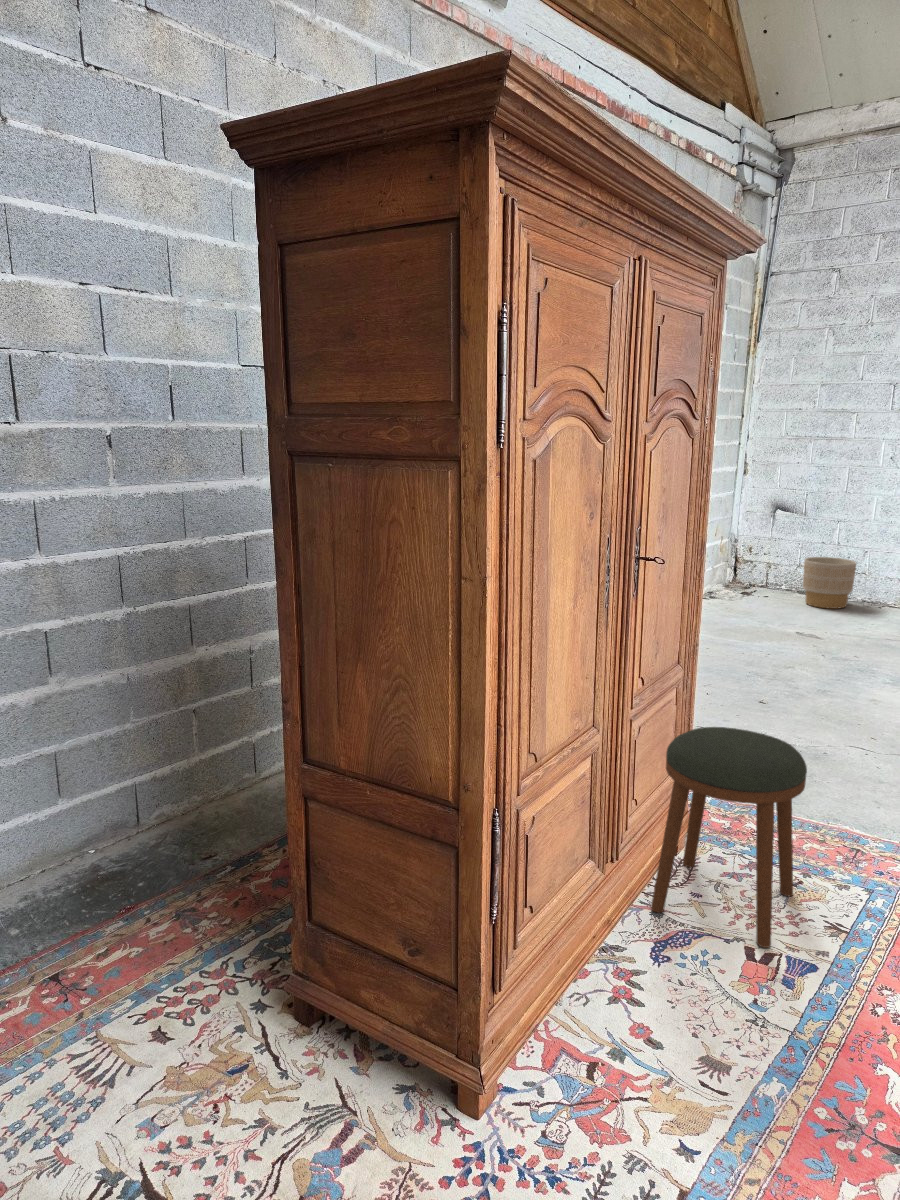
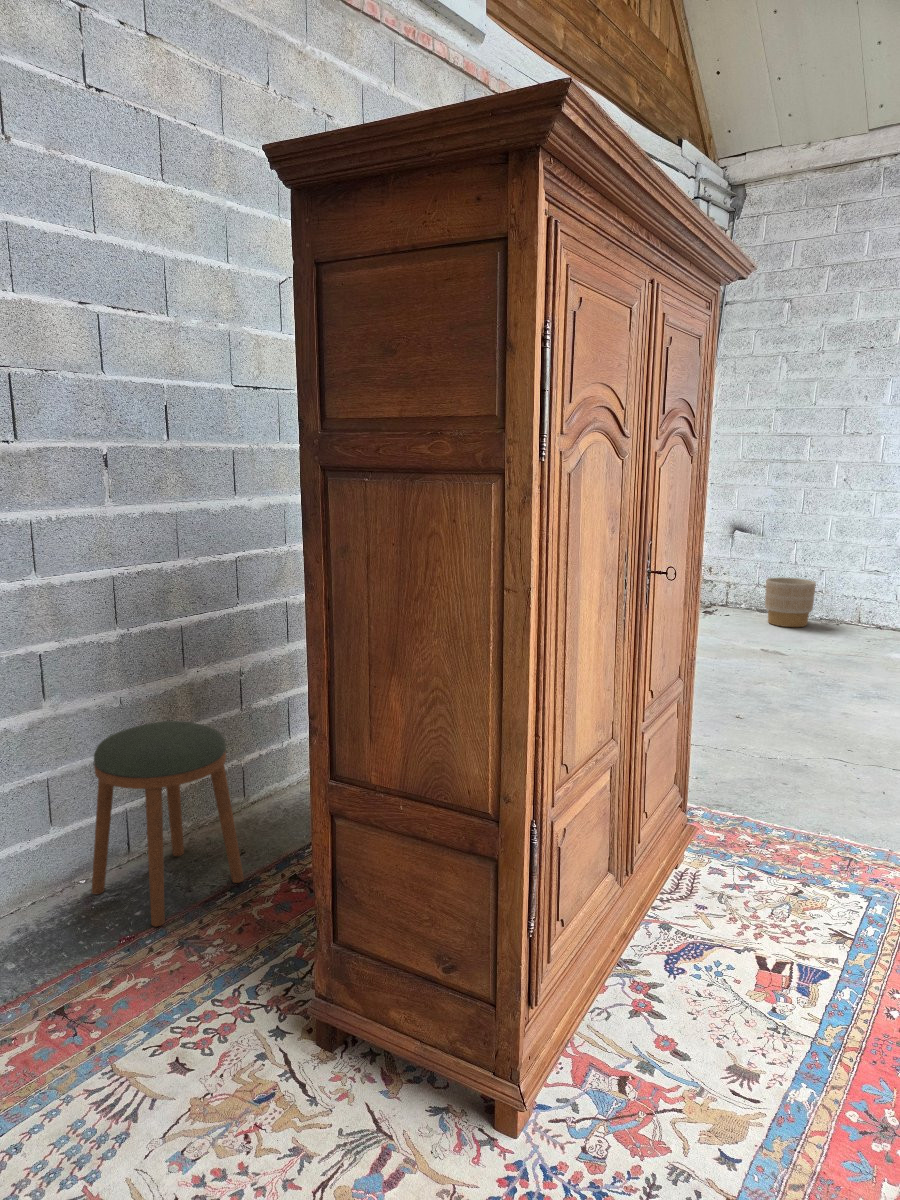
stool: present [651,727,807,948] -> present [92,721,244,926]

